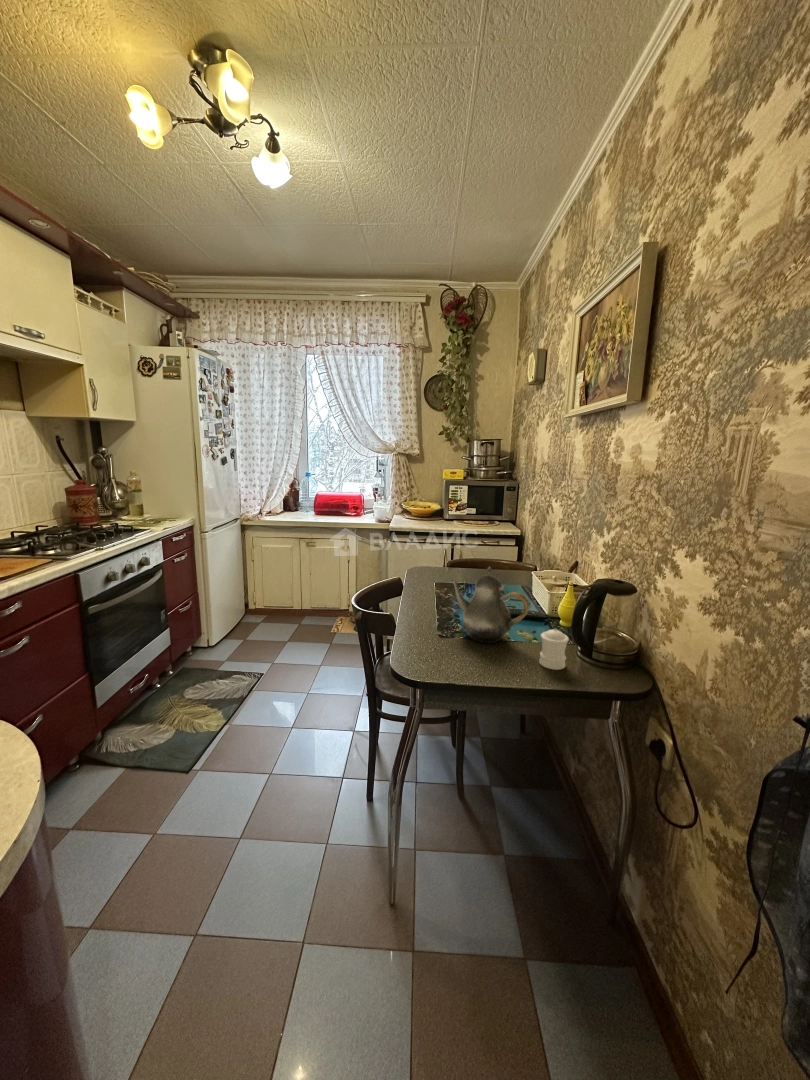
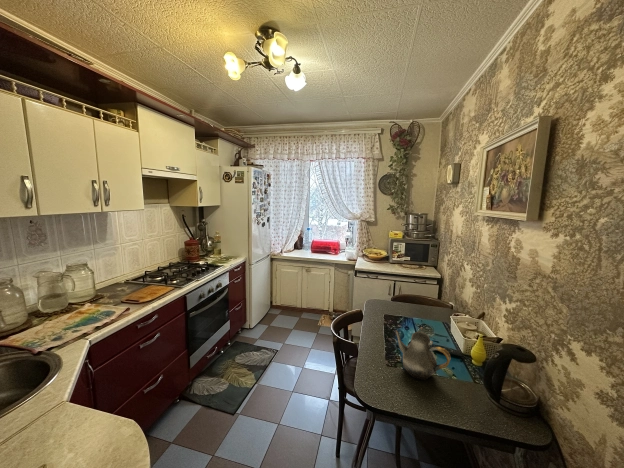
salt shaker: present [539,630,569,670] -> none [458,383,482,415]

